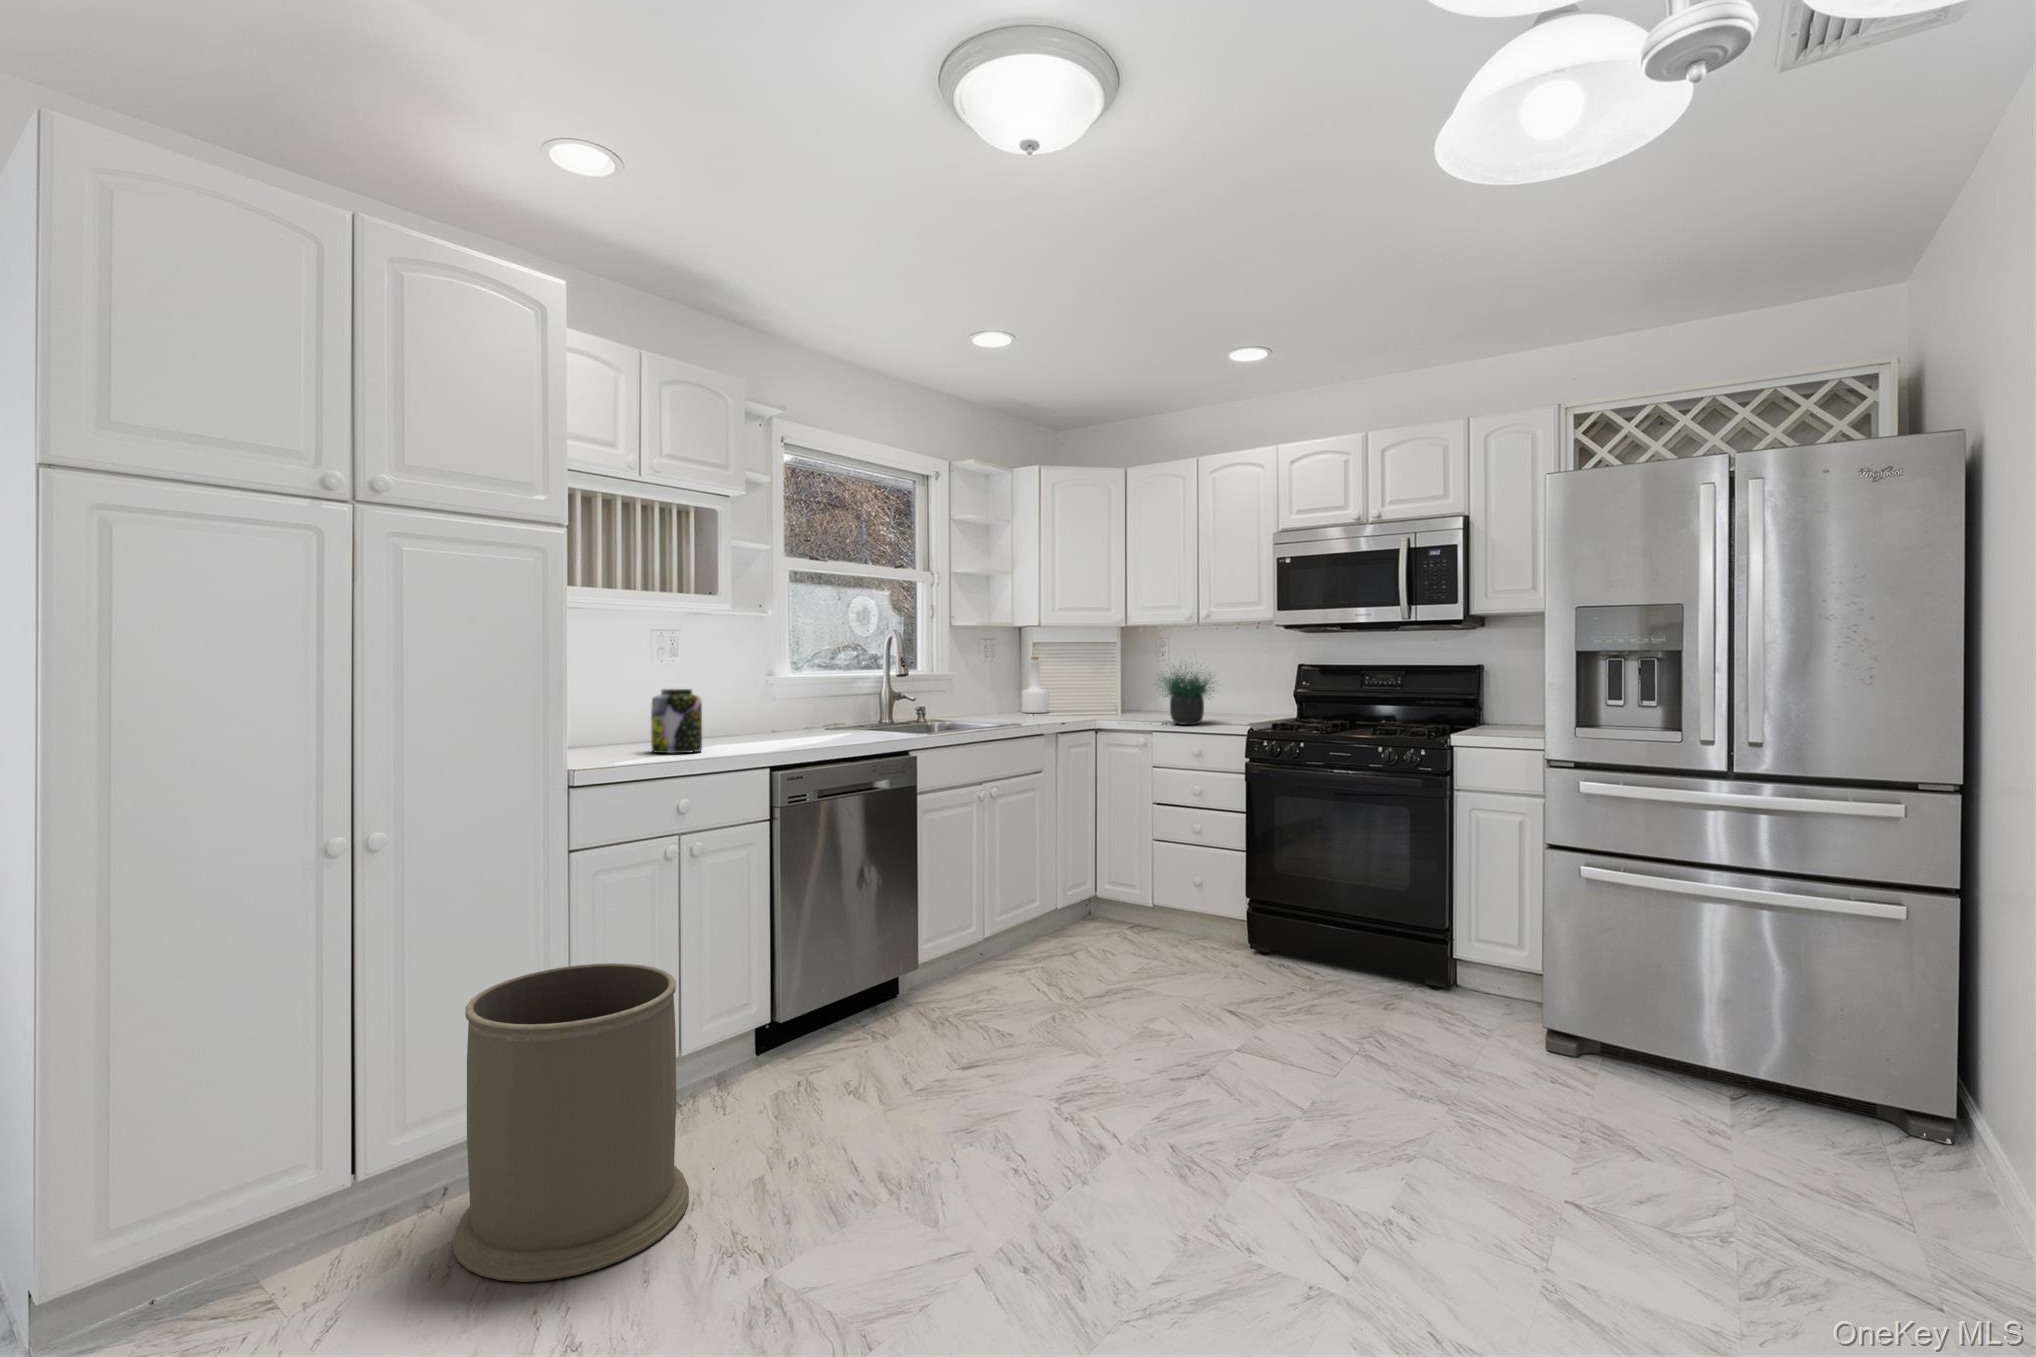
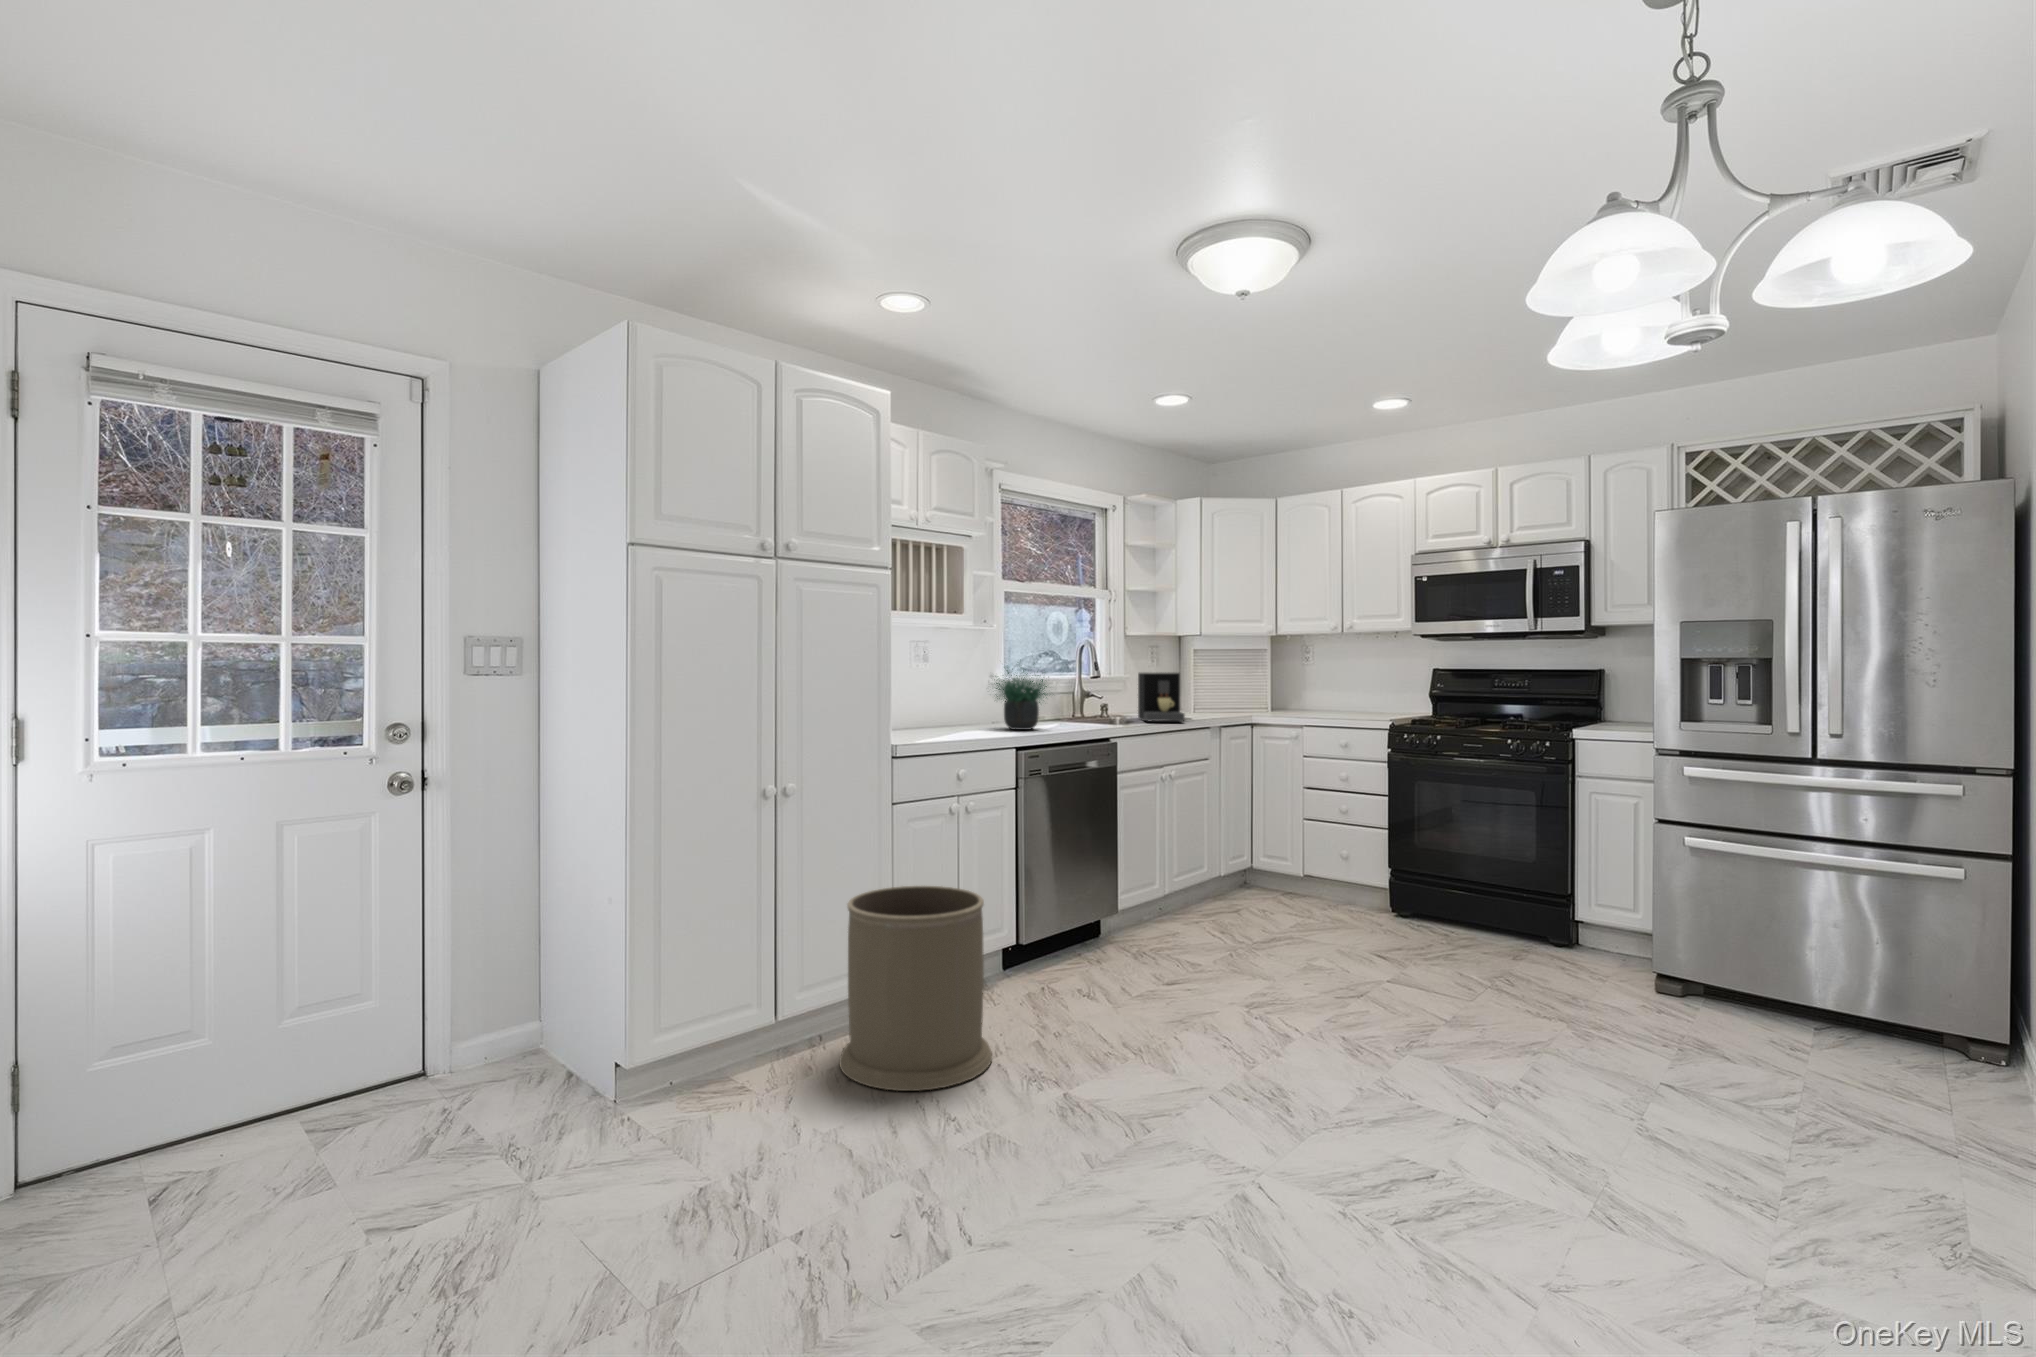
bottle: present [1022,657,1048,713] -> none [1184,662,1207,710]
potted plant: present [1161,667,1214,725] -> present [994,670,1047,730]
coffee maker: none [958,669,1007,728] -> present [1138,673,1185,721]
jar: present [651,689,702,753] -> none [925,688,962,736]

